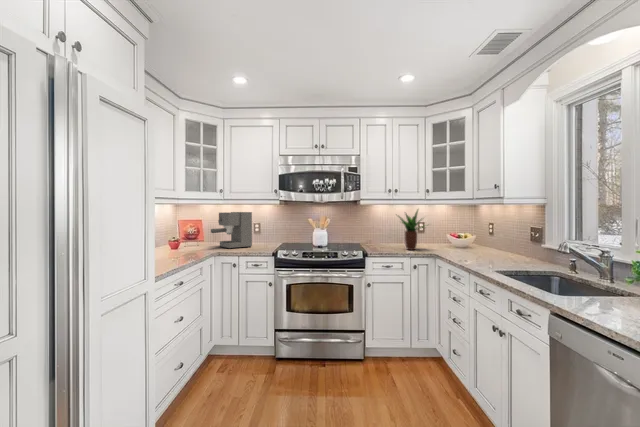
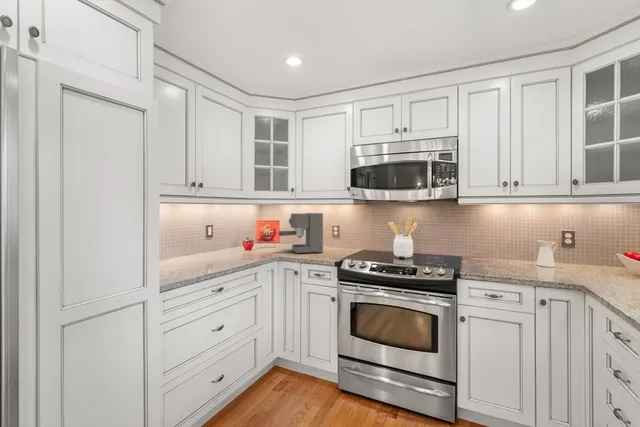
potted plant: present [399,210,424,250] -> none [512,208,579,274]

